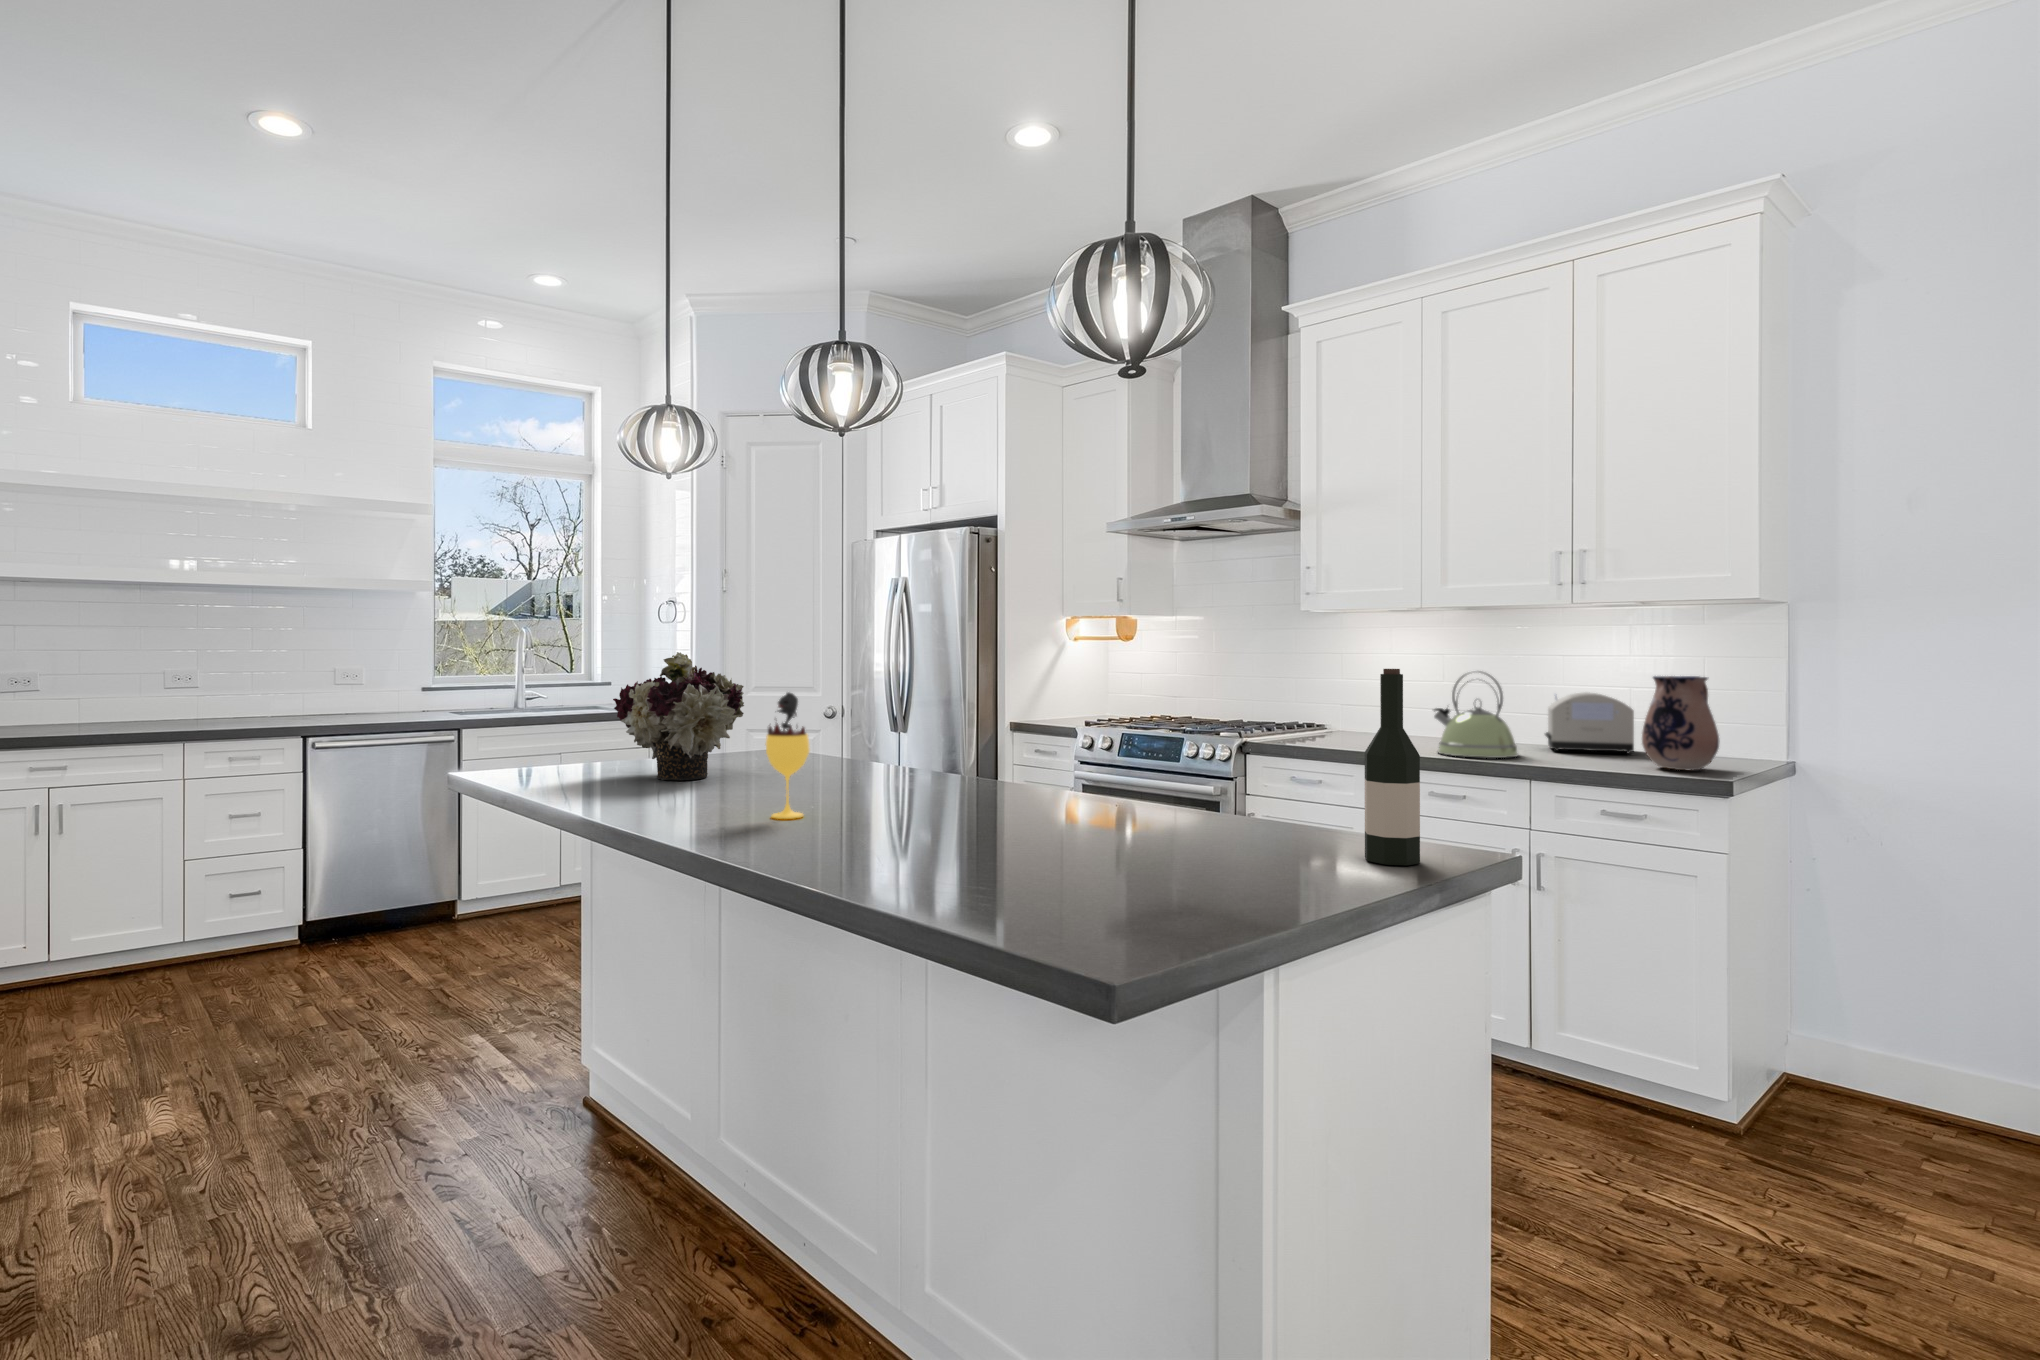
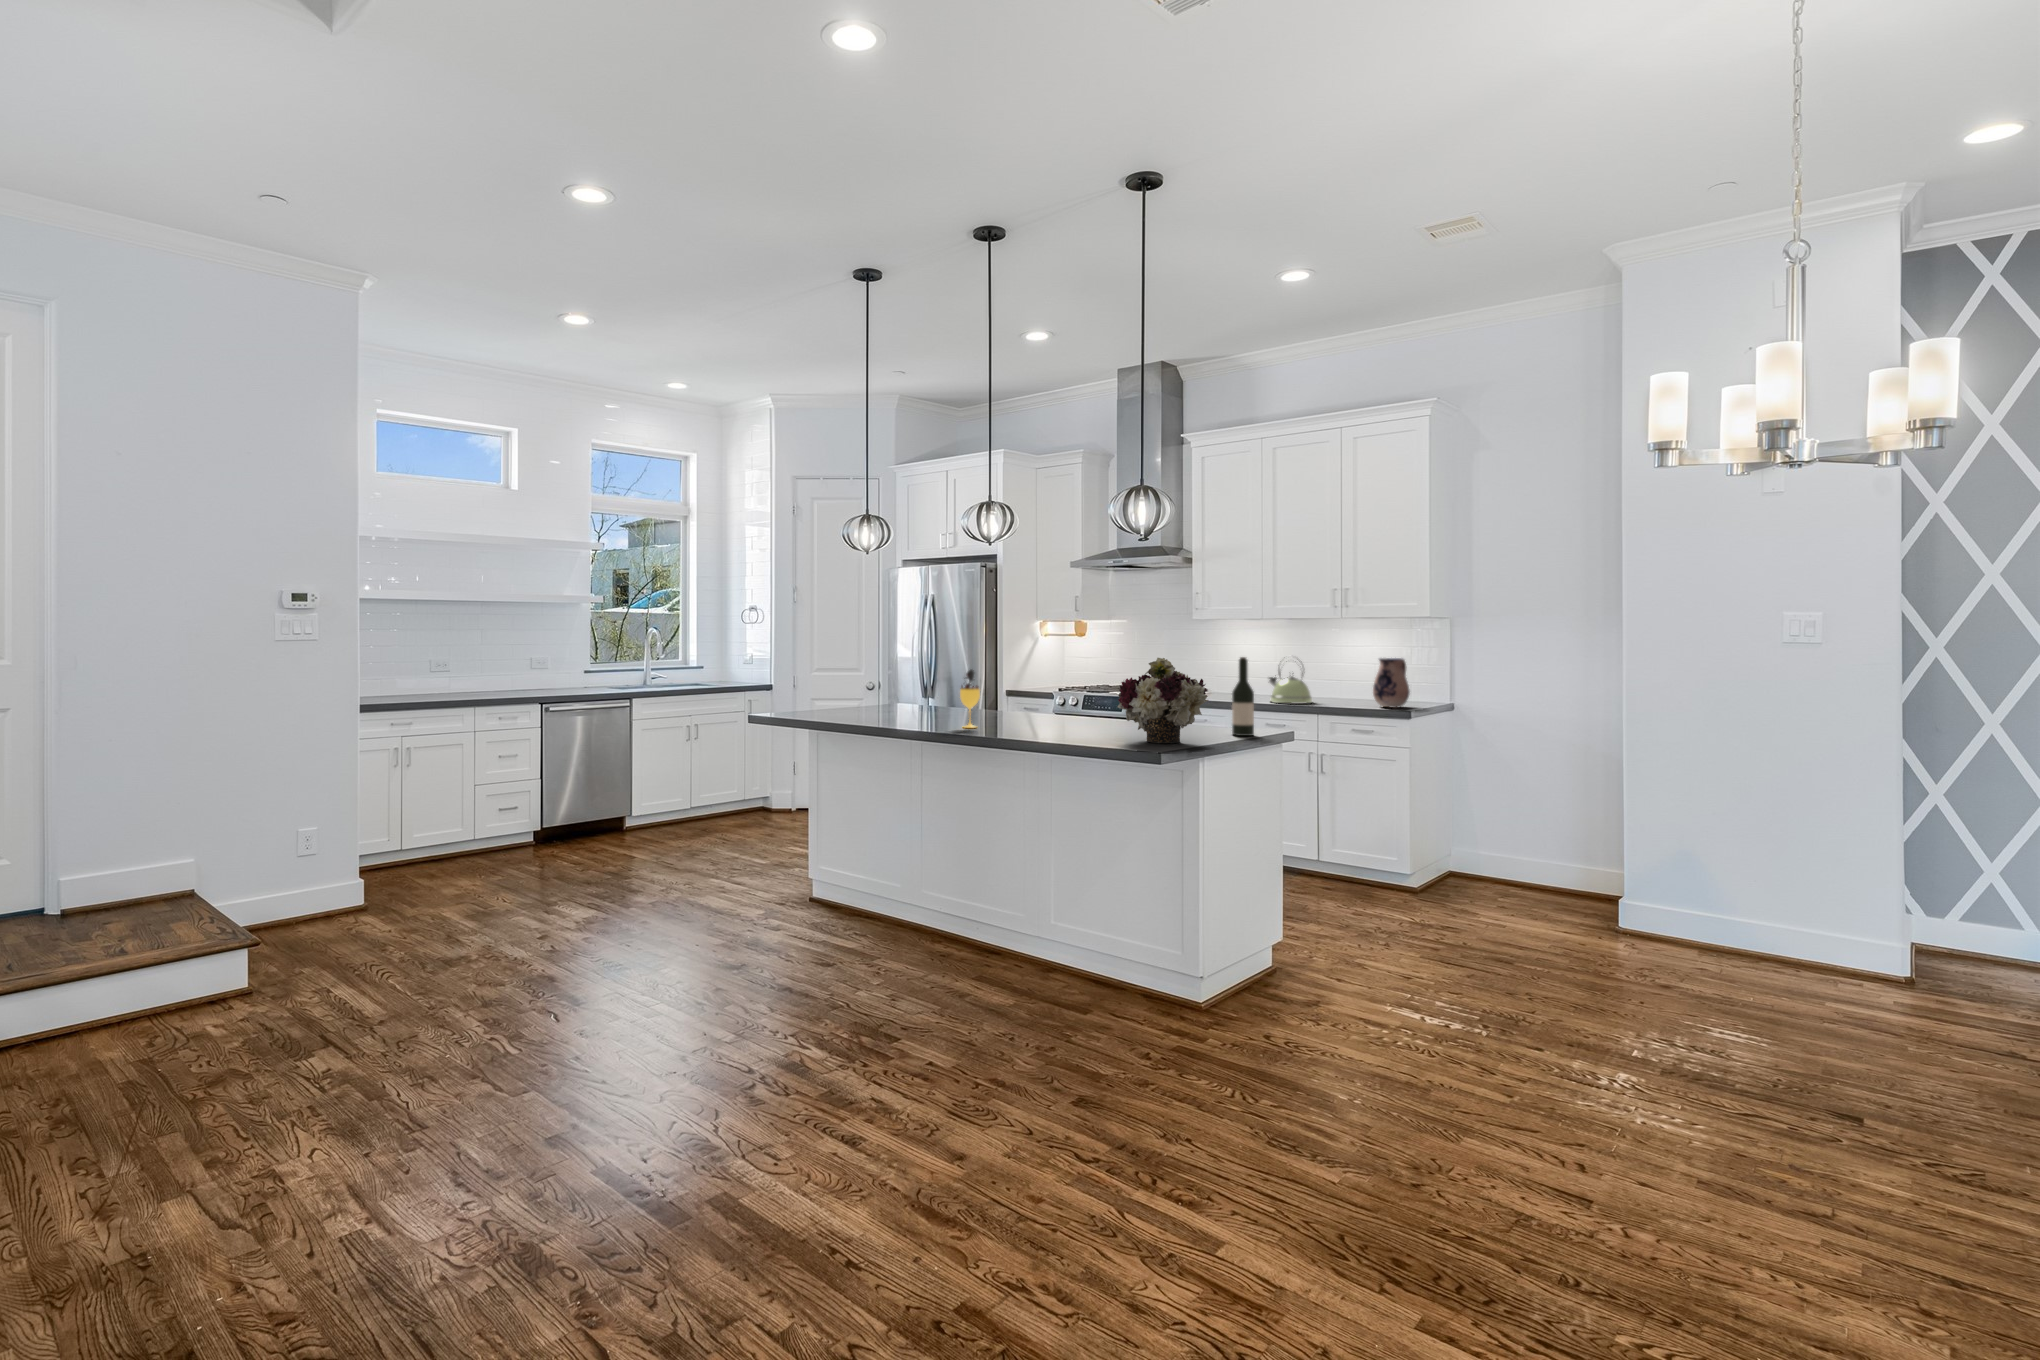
flower arrangement: present [613,652,744,780] -> present [1117,658,1209,743]
toaster: present [1545,692,1634,754] -> none [1328,668,1374,701]

